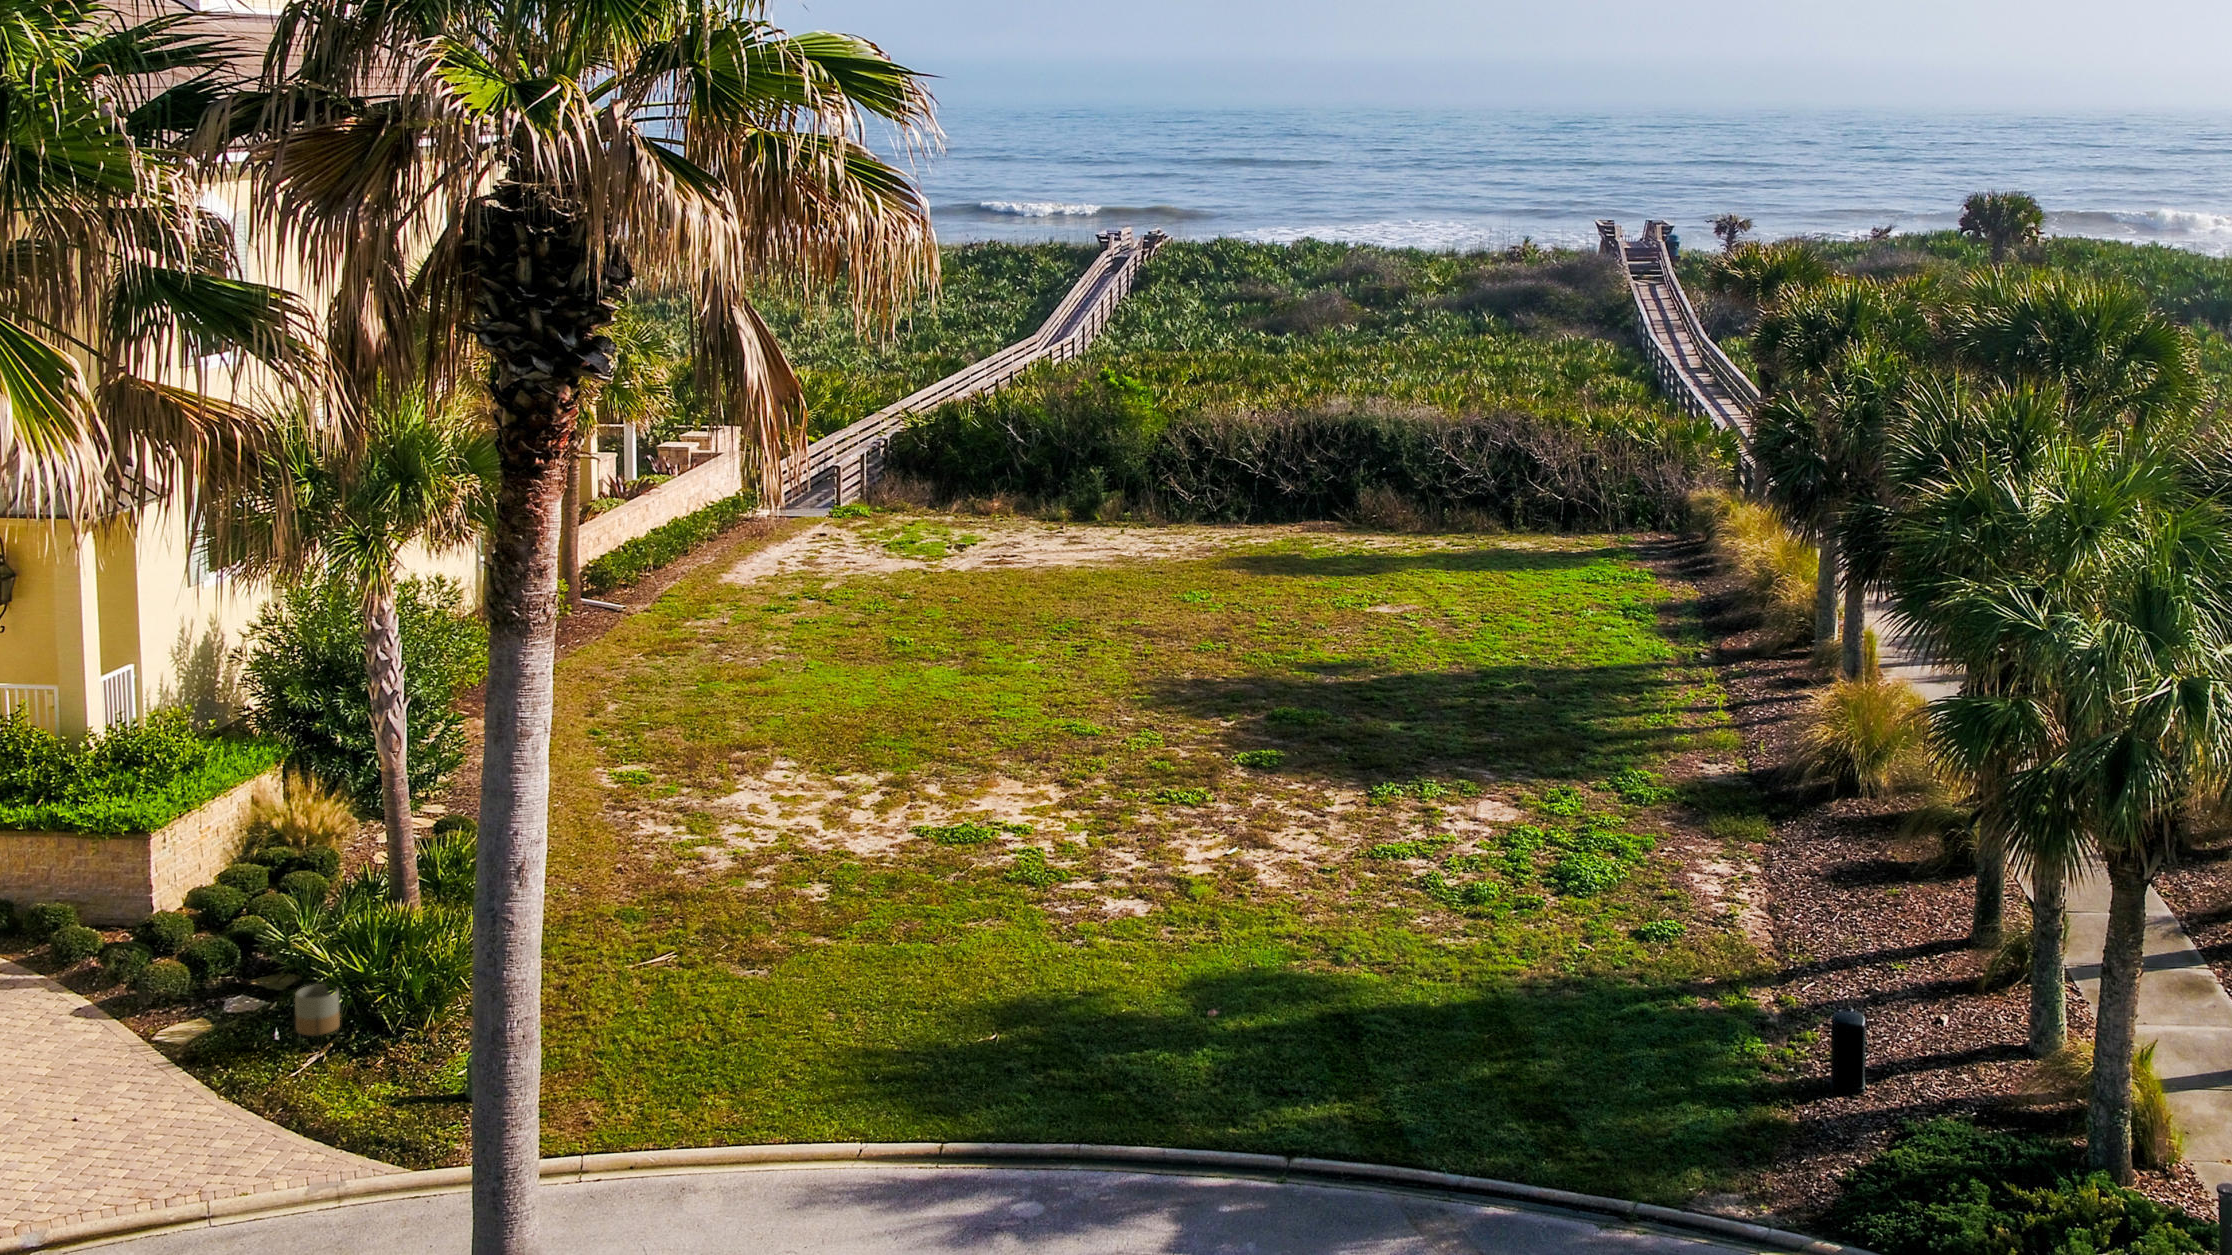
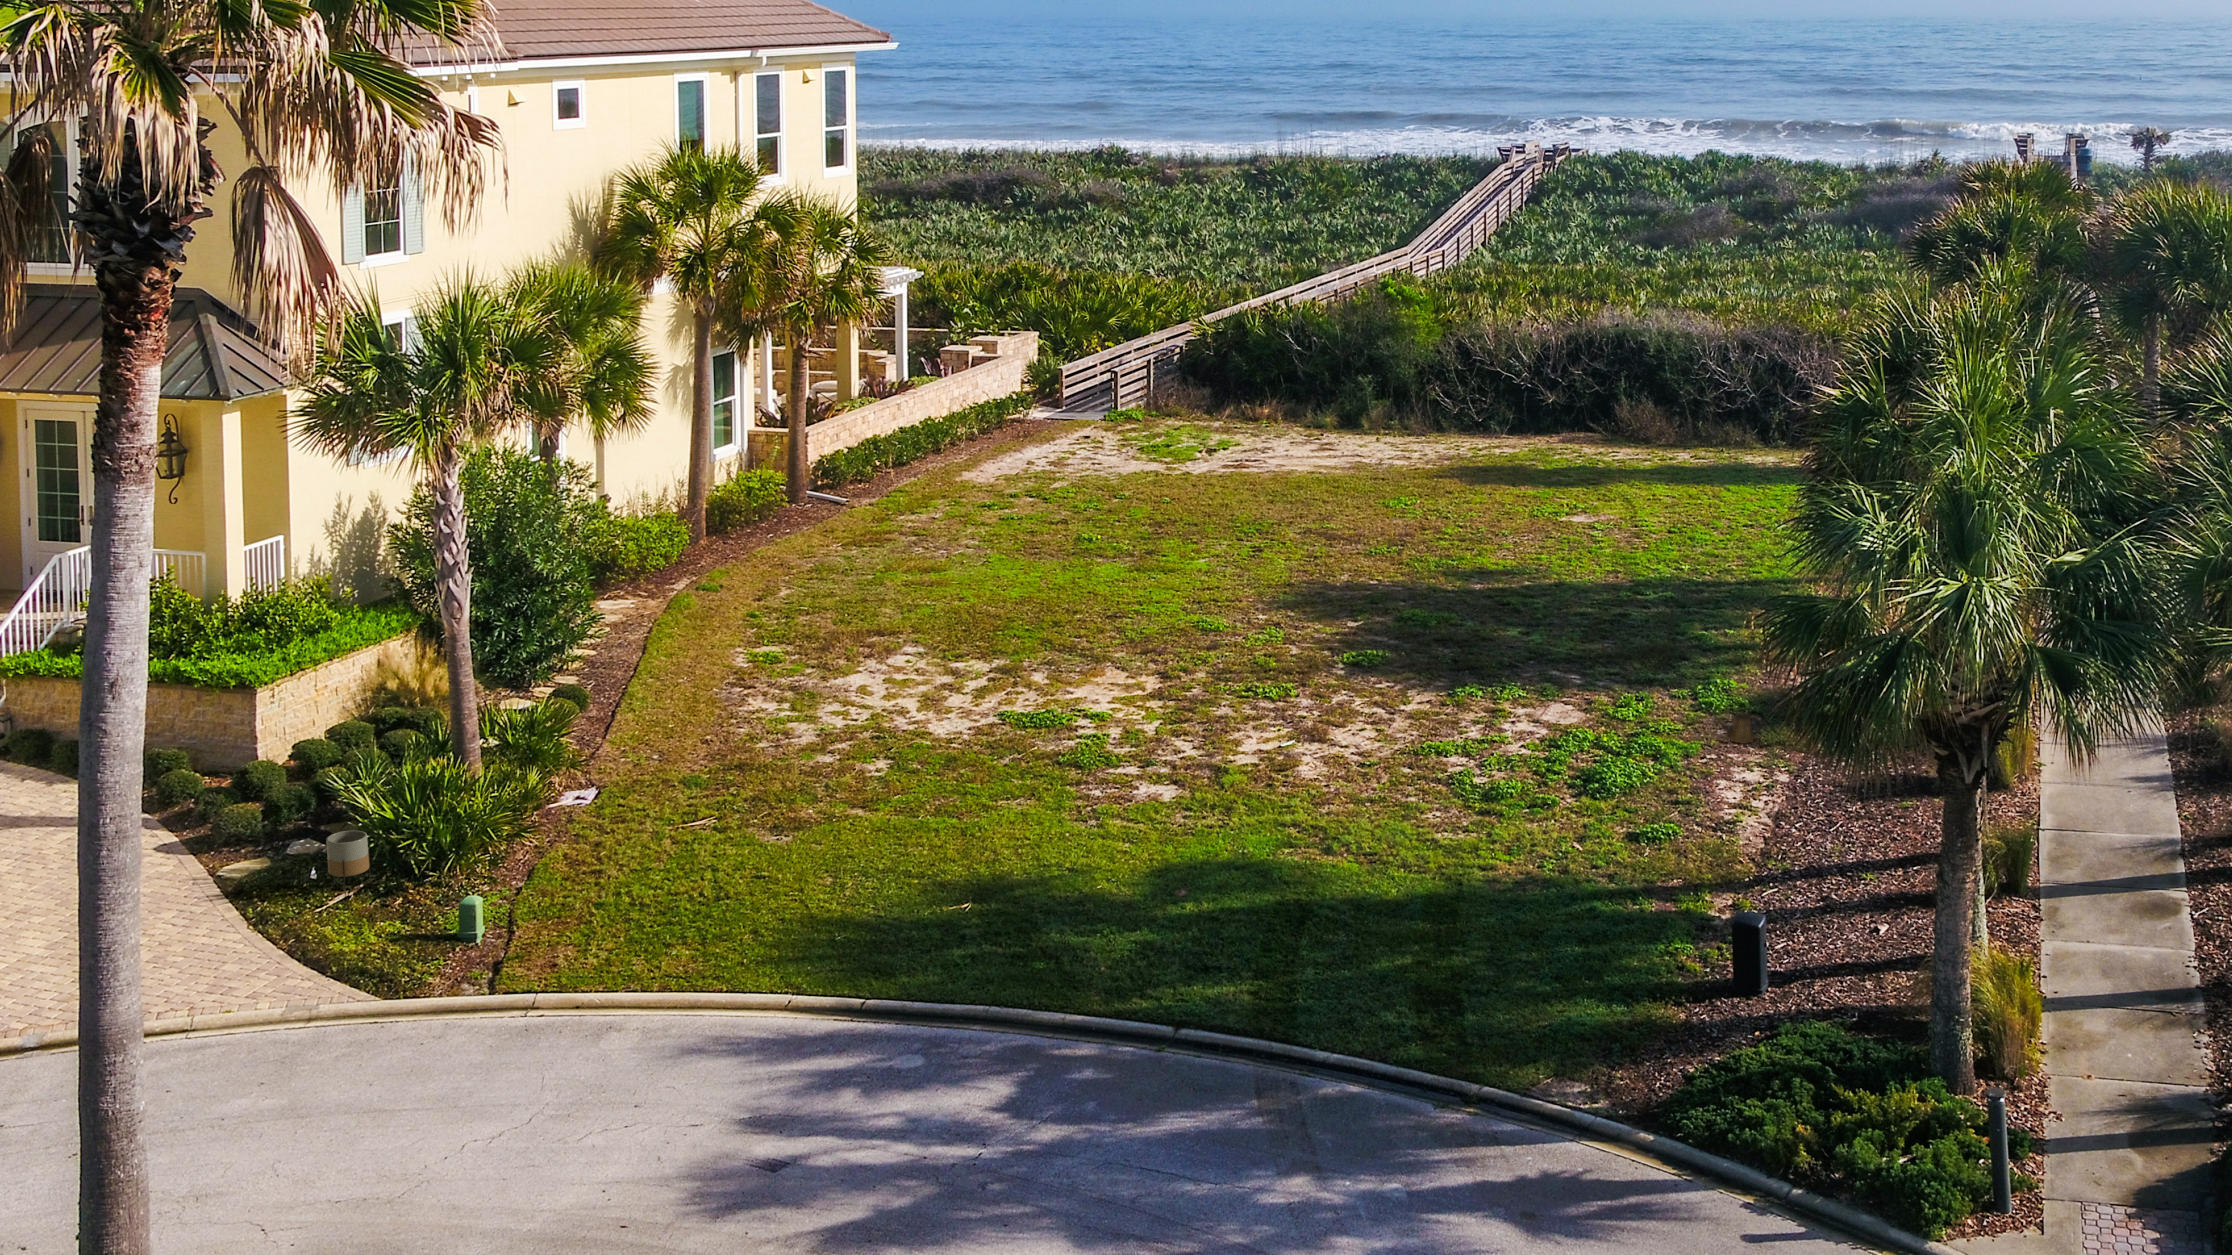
watering can: none [1640,801,1692,835] -> present [1715,713,1756,744]

